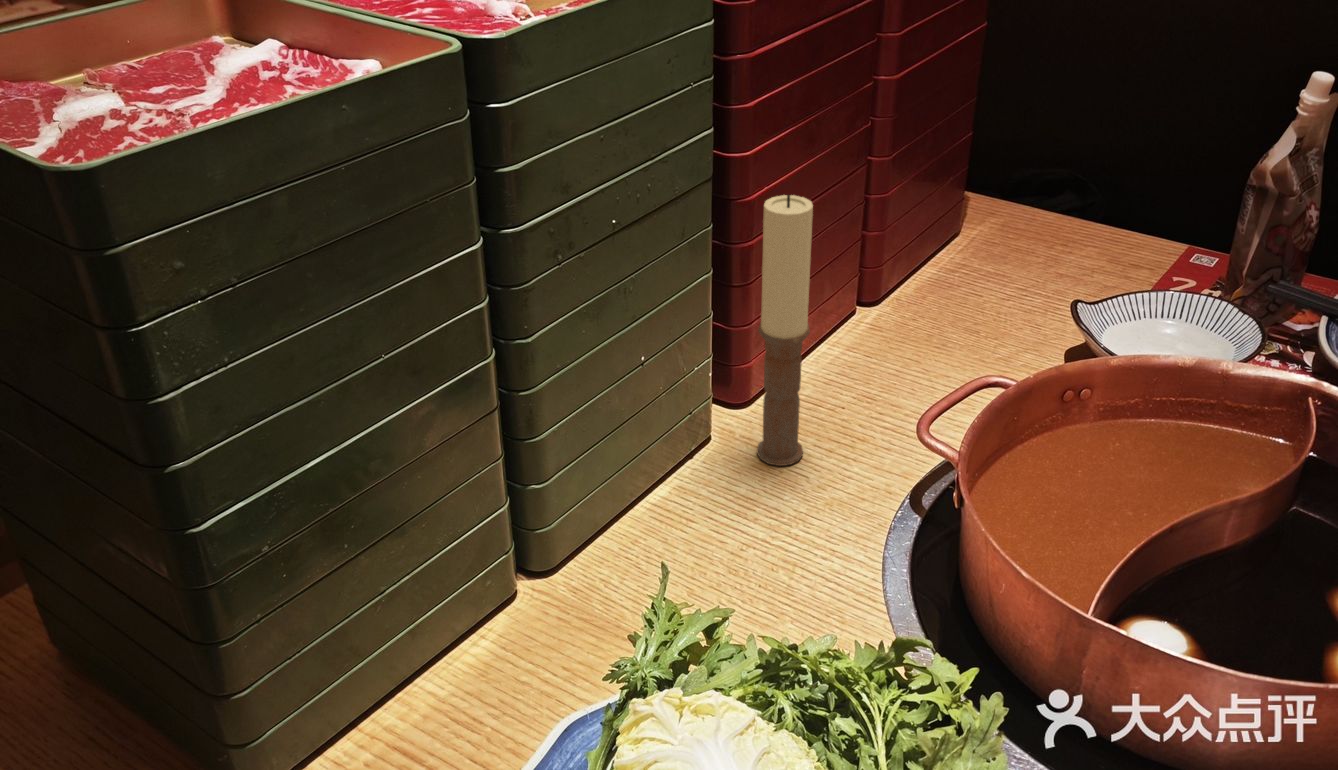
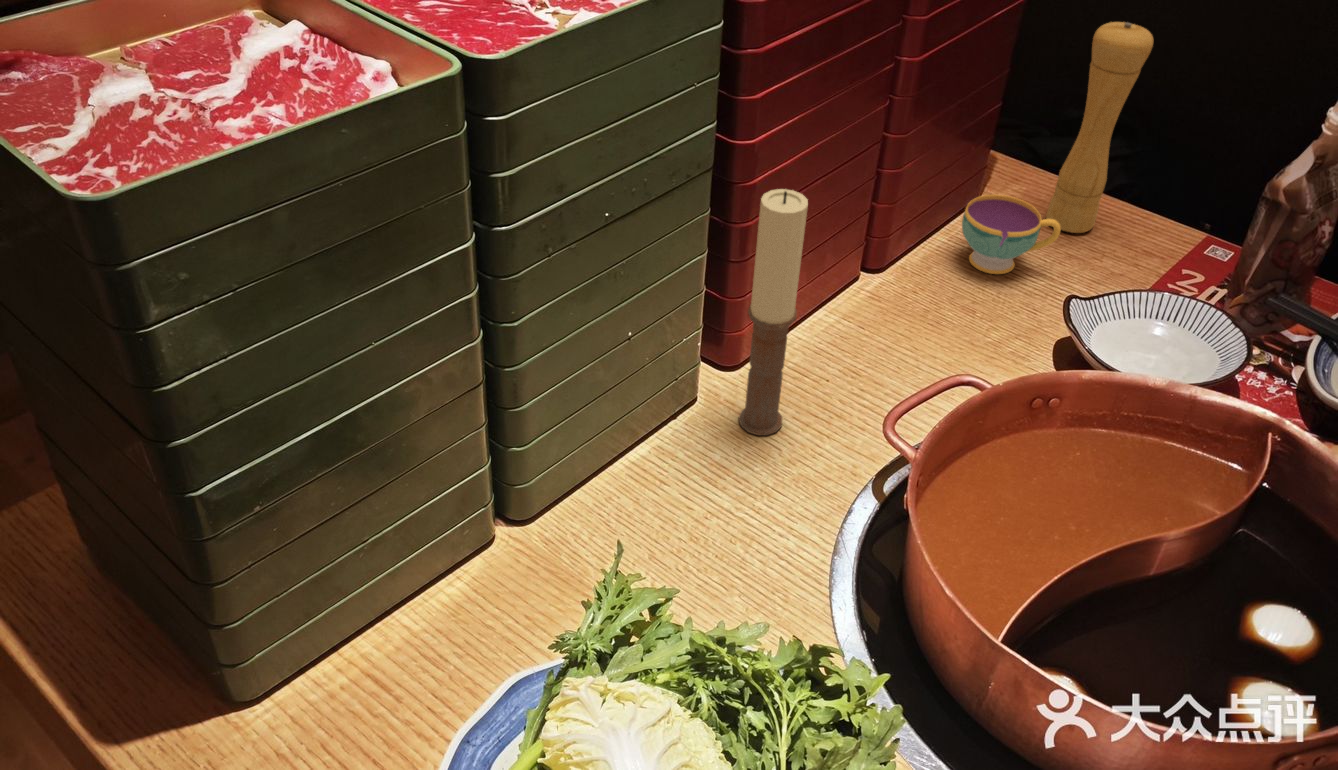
pepper mill: none [1025,40,1112,255] -> present [1046,22,1154,233]
teacup: none [948,221,1048,298] -> present [962,195,1061,274]

